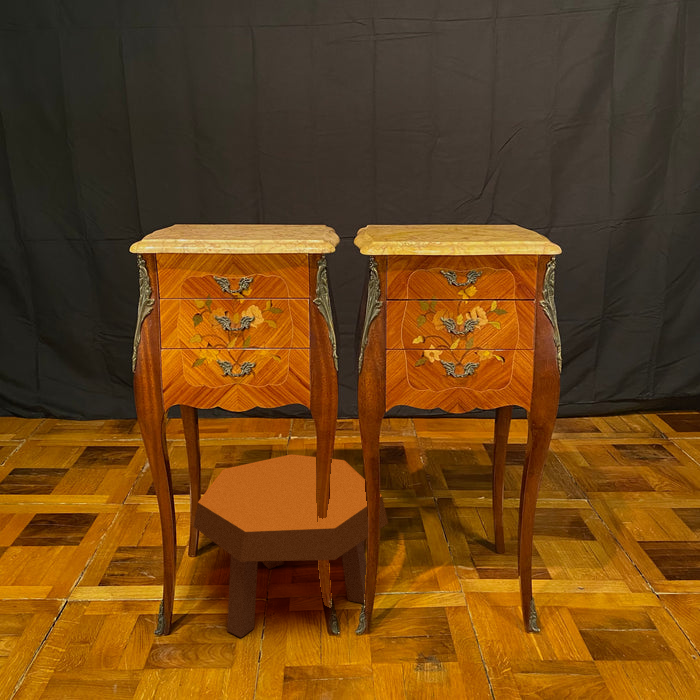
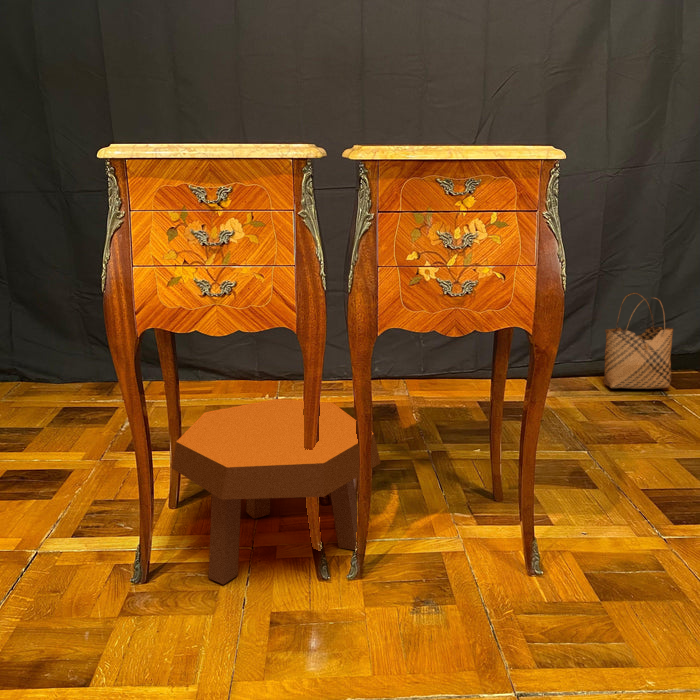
woven basket: none [607,337,676,431] -> present [604,293,673,389]

